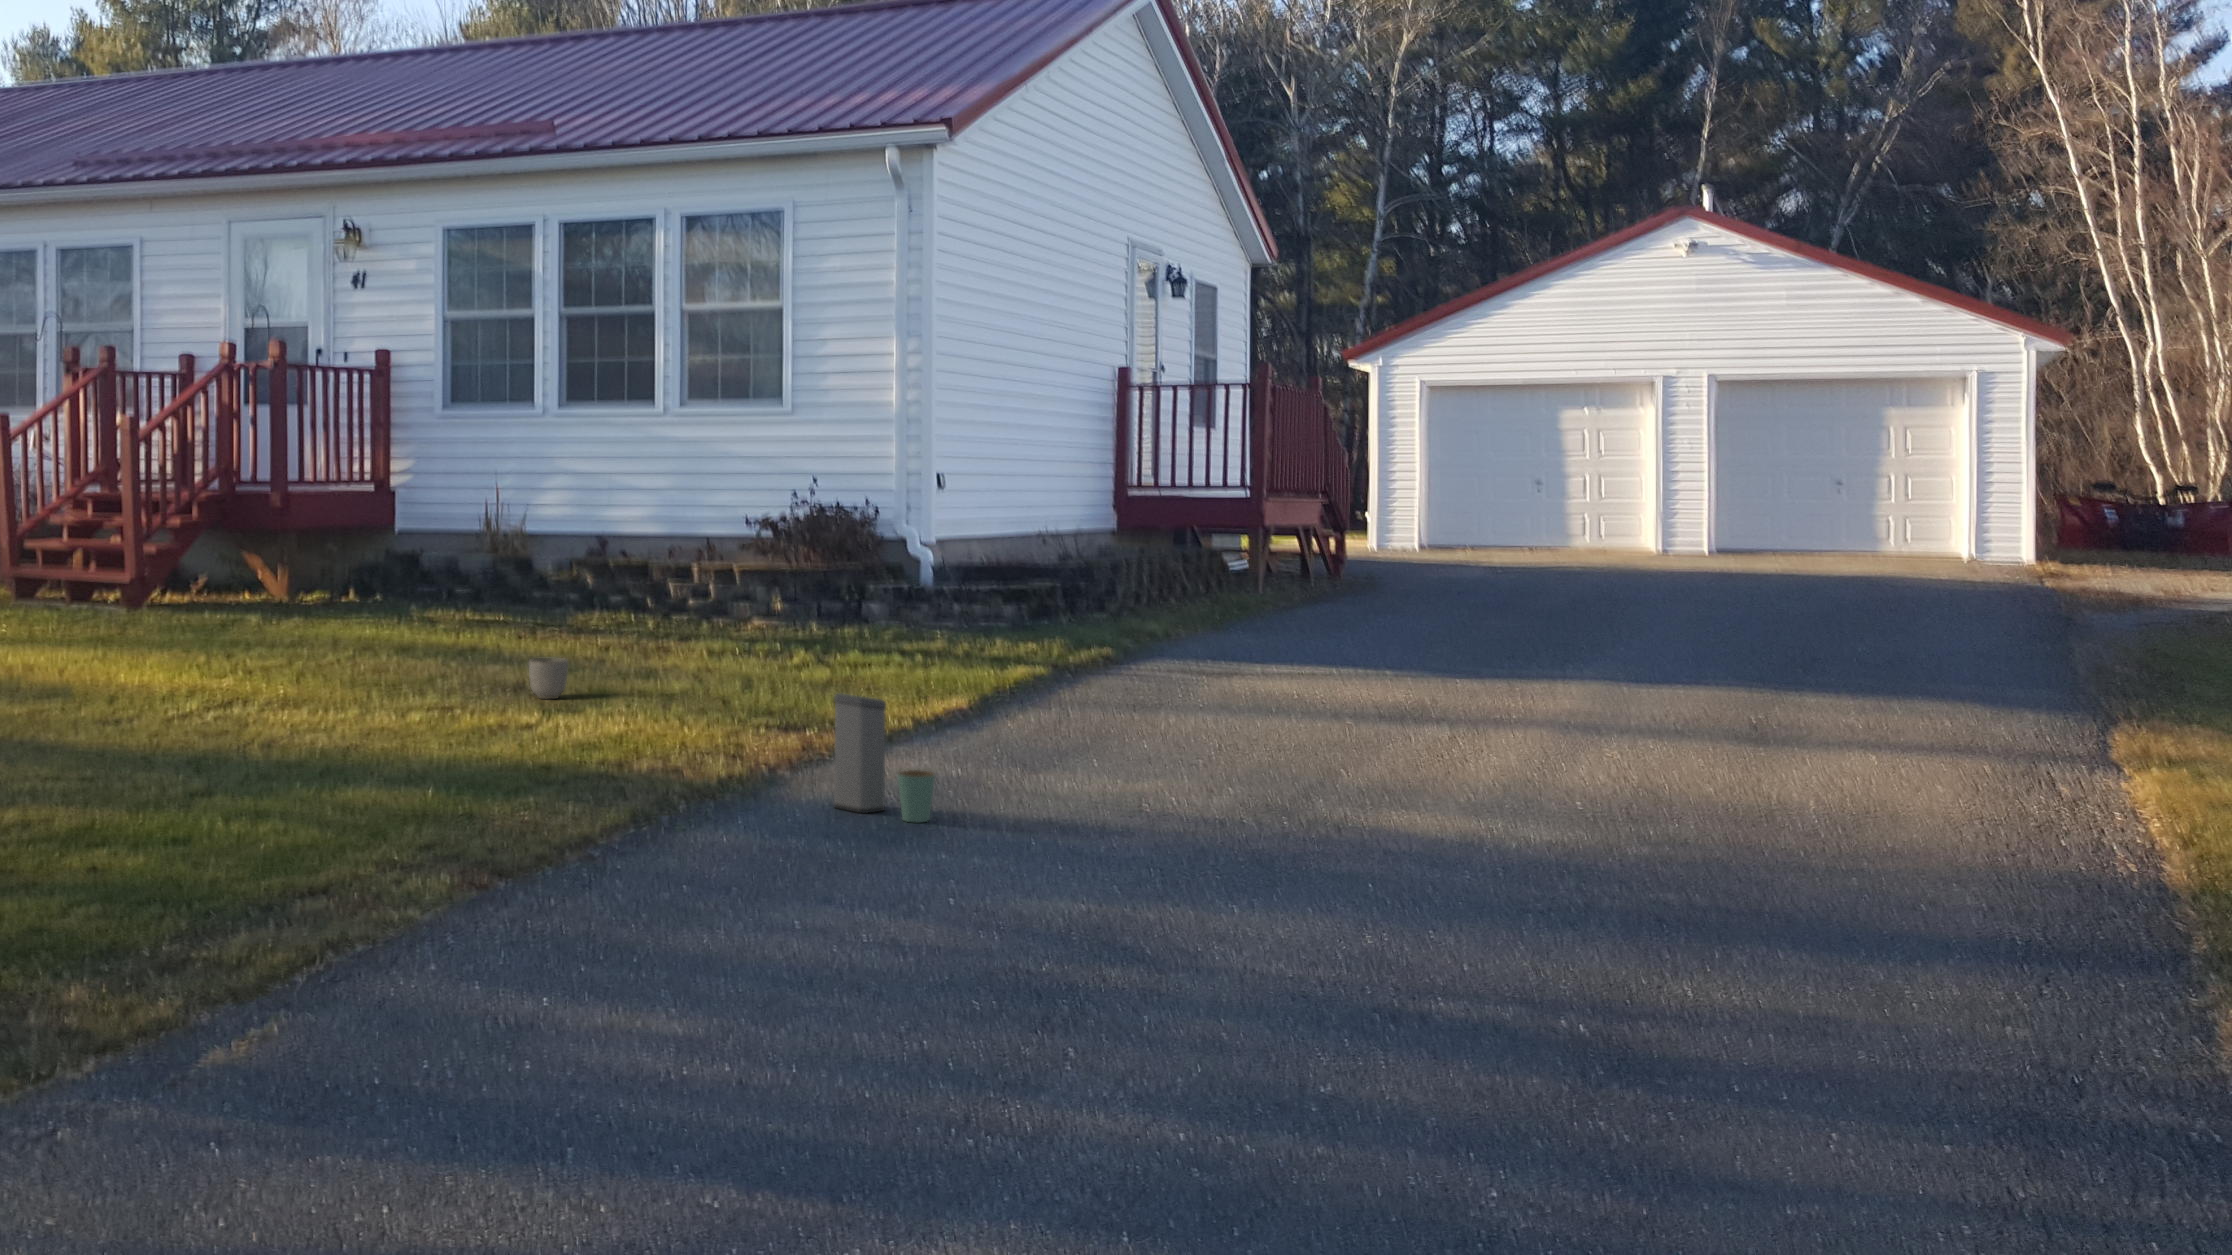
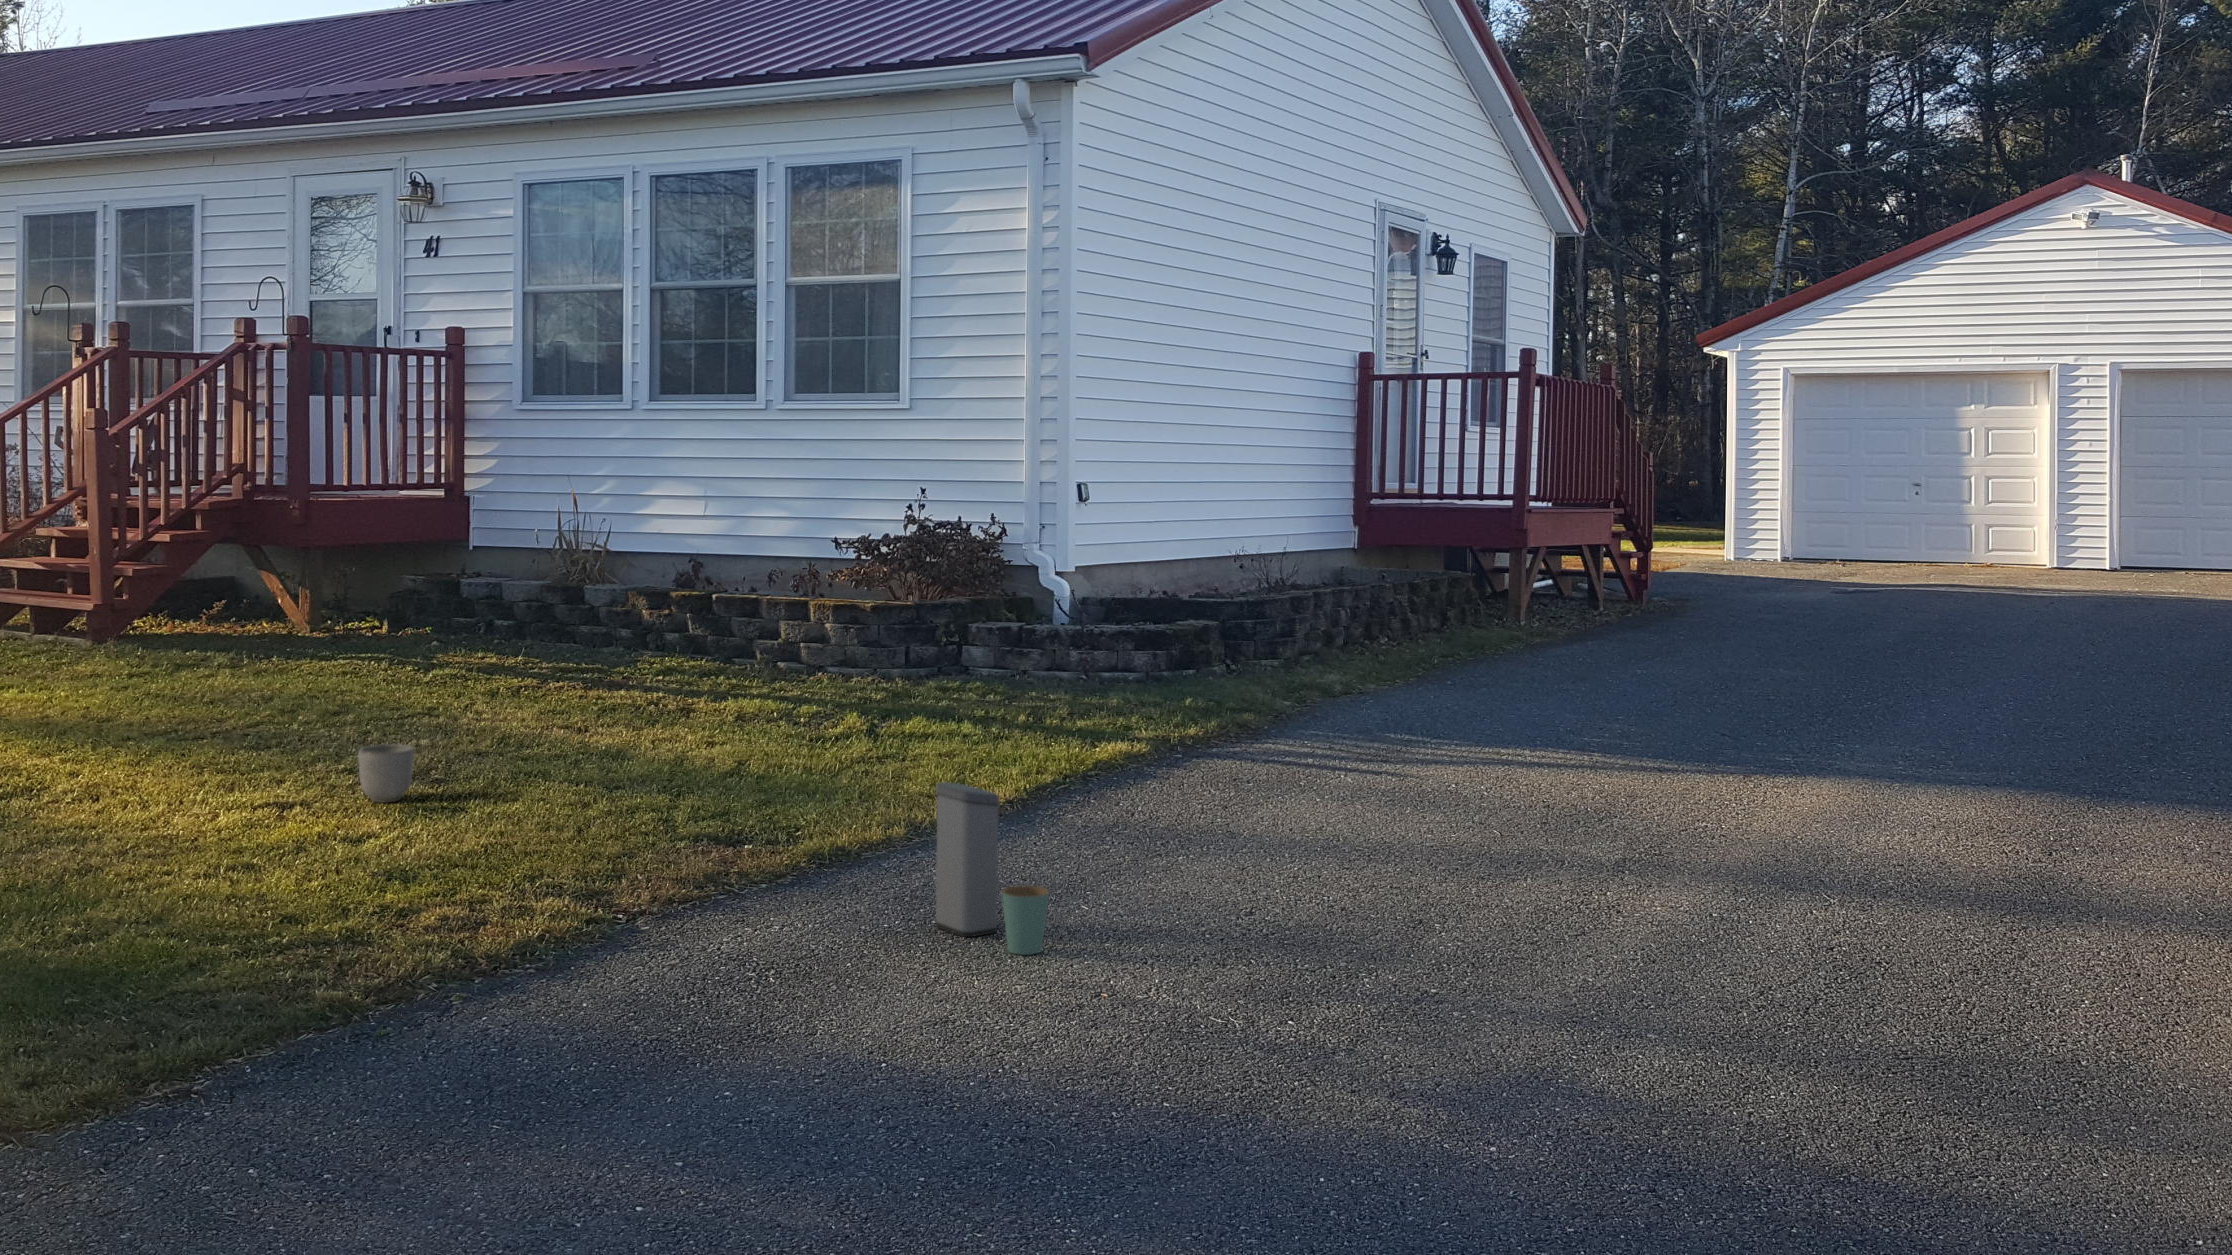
trash can: present [834,693,935,822] -> present [936,782,1049,955]

